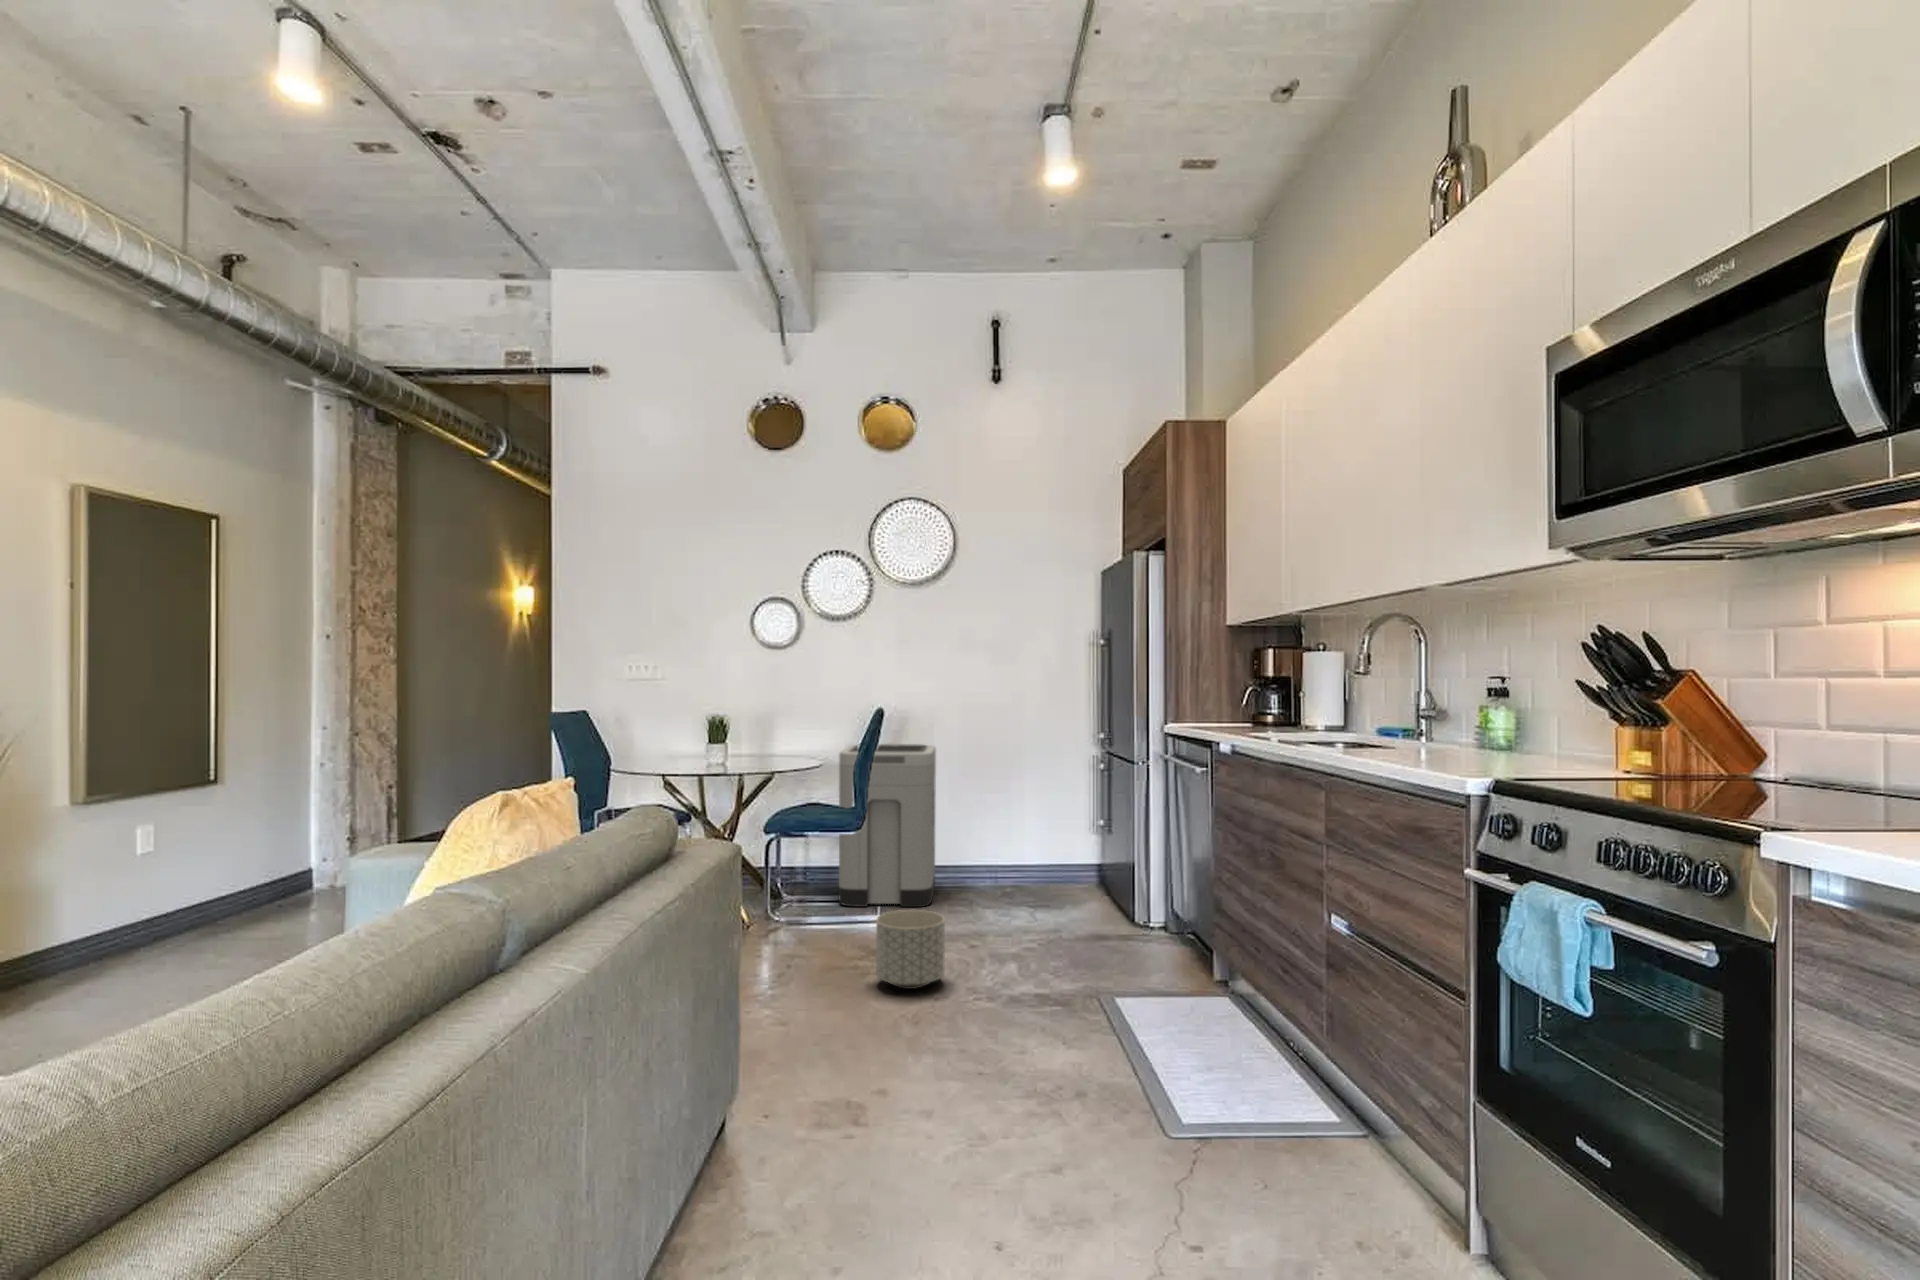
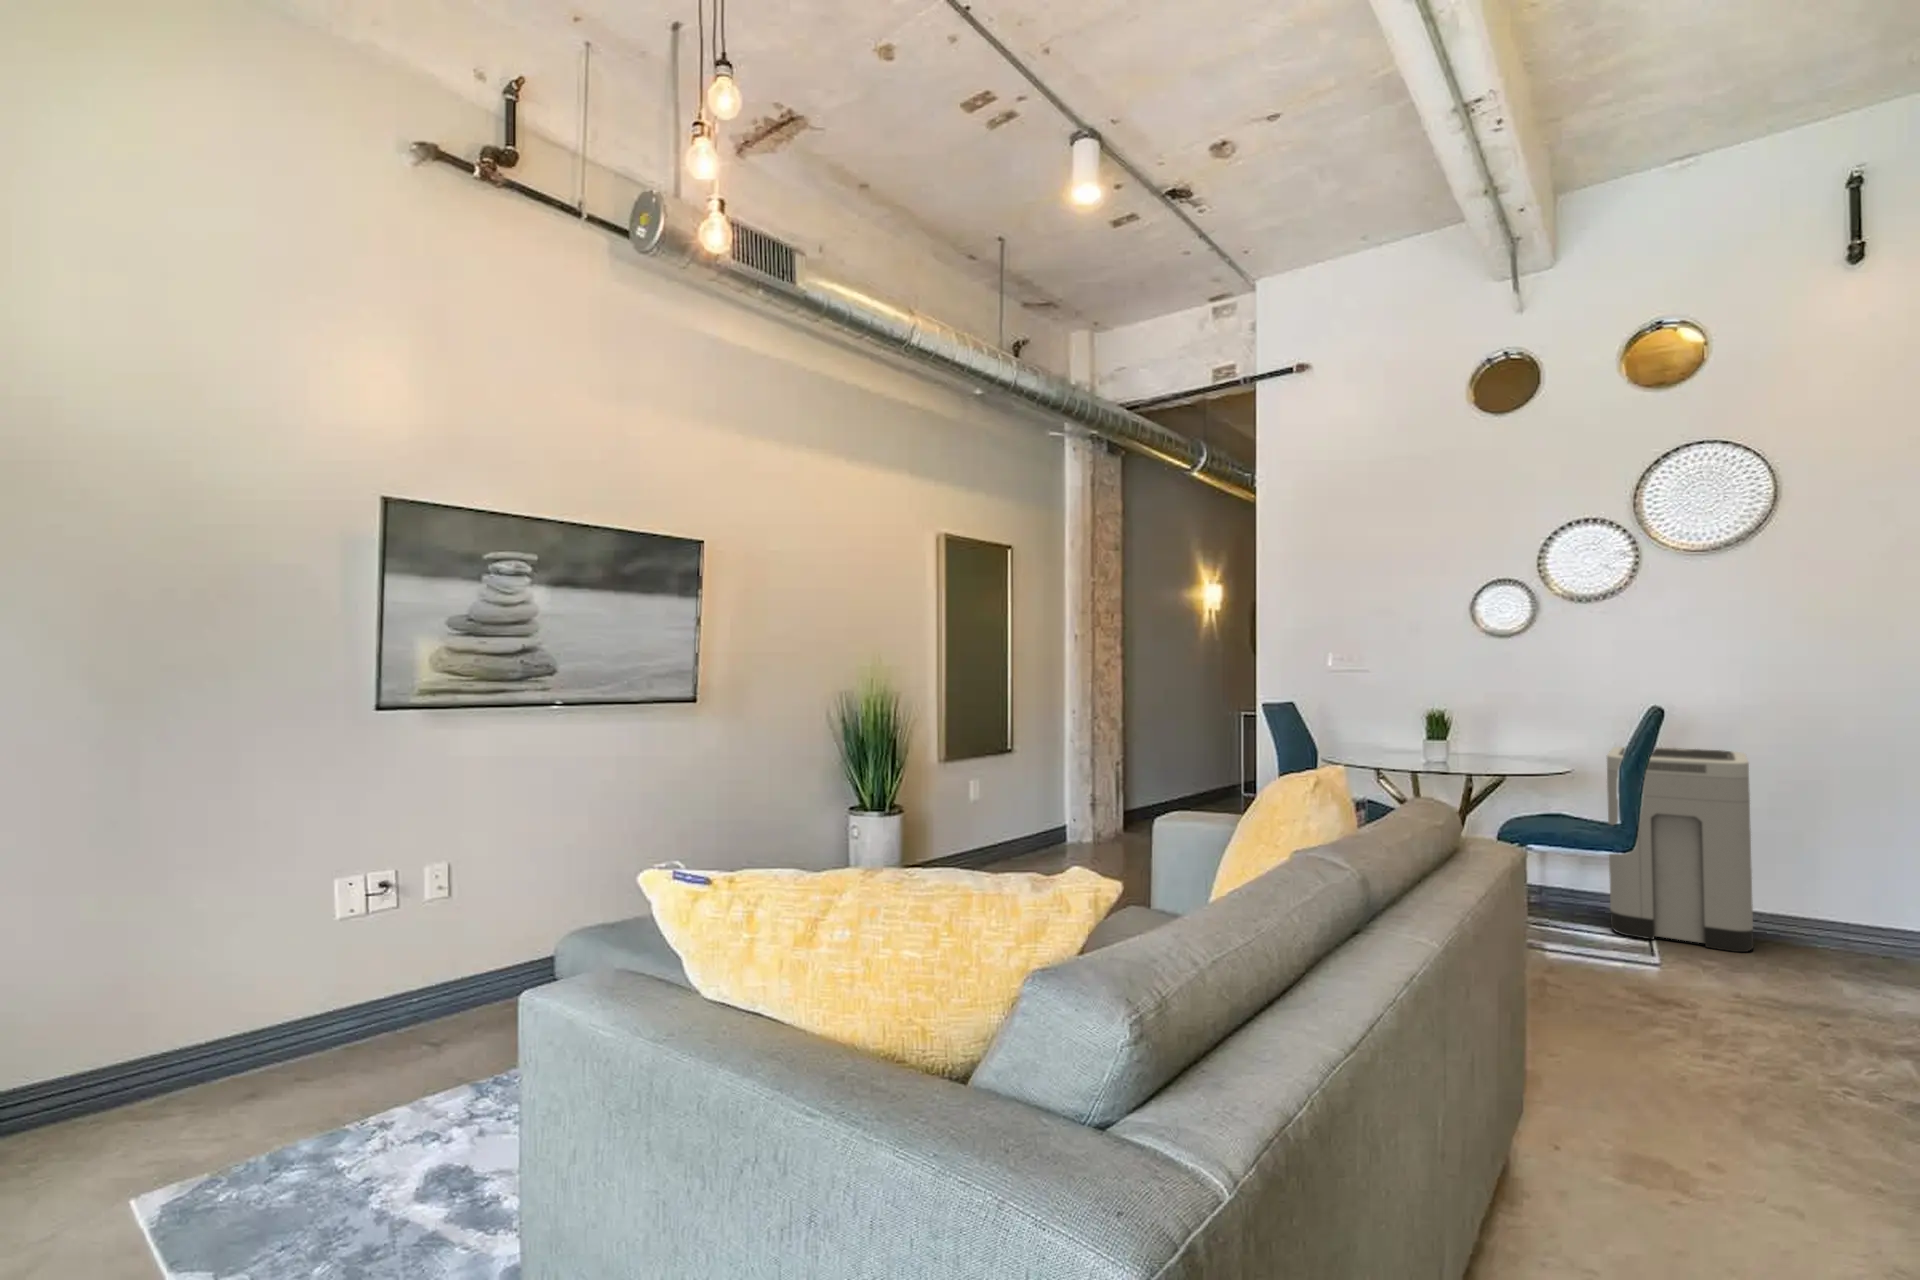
planter: present [876,910,945,989] -> none [1707,959,1823,1062]

